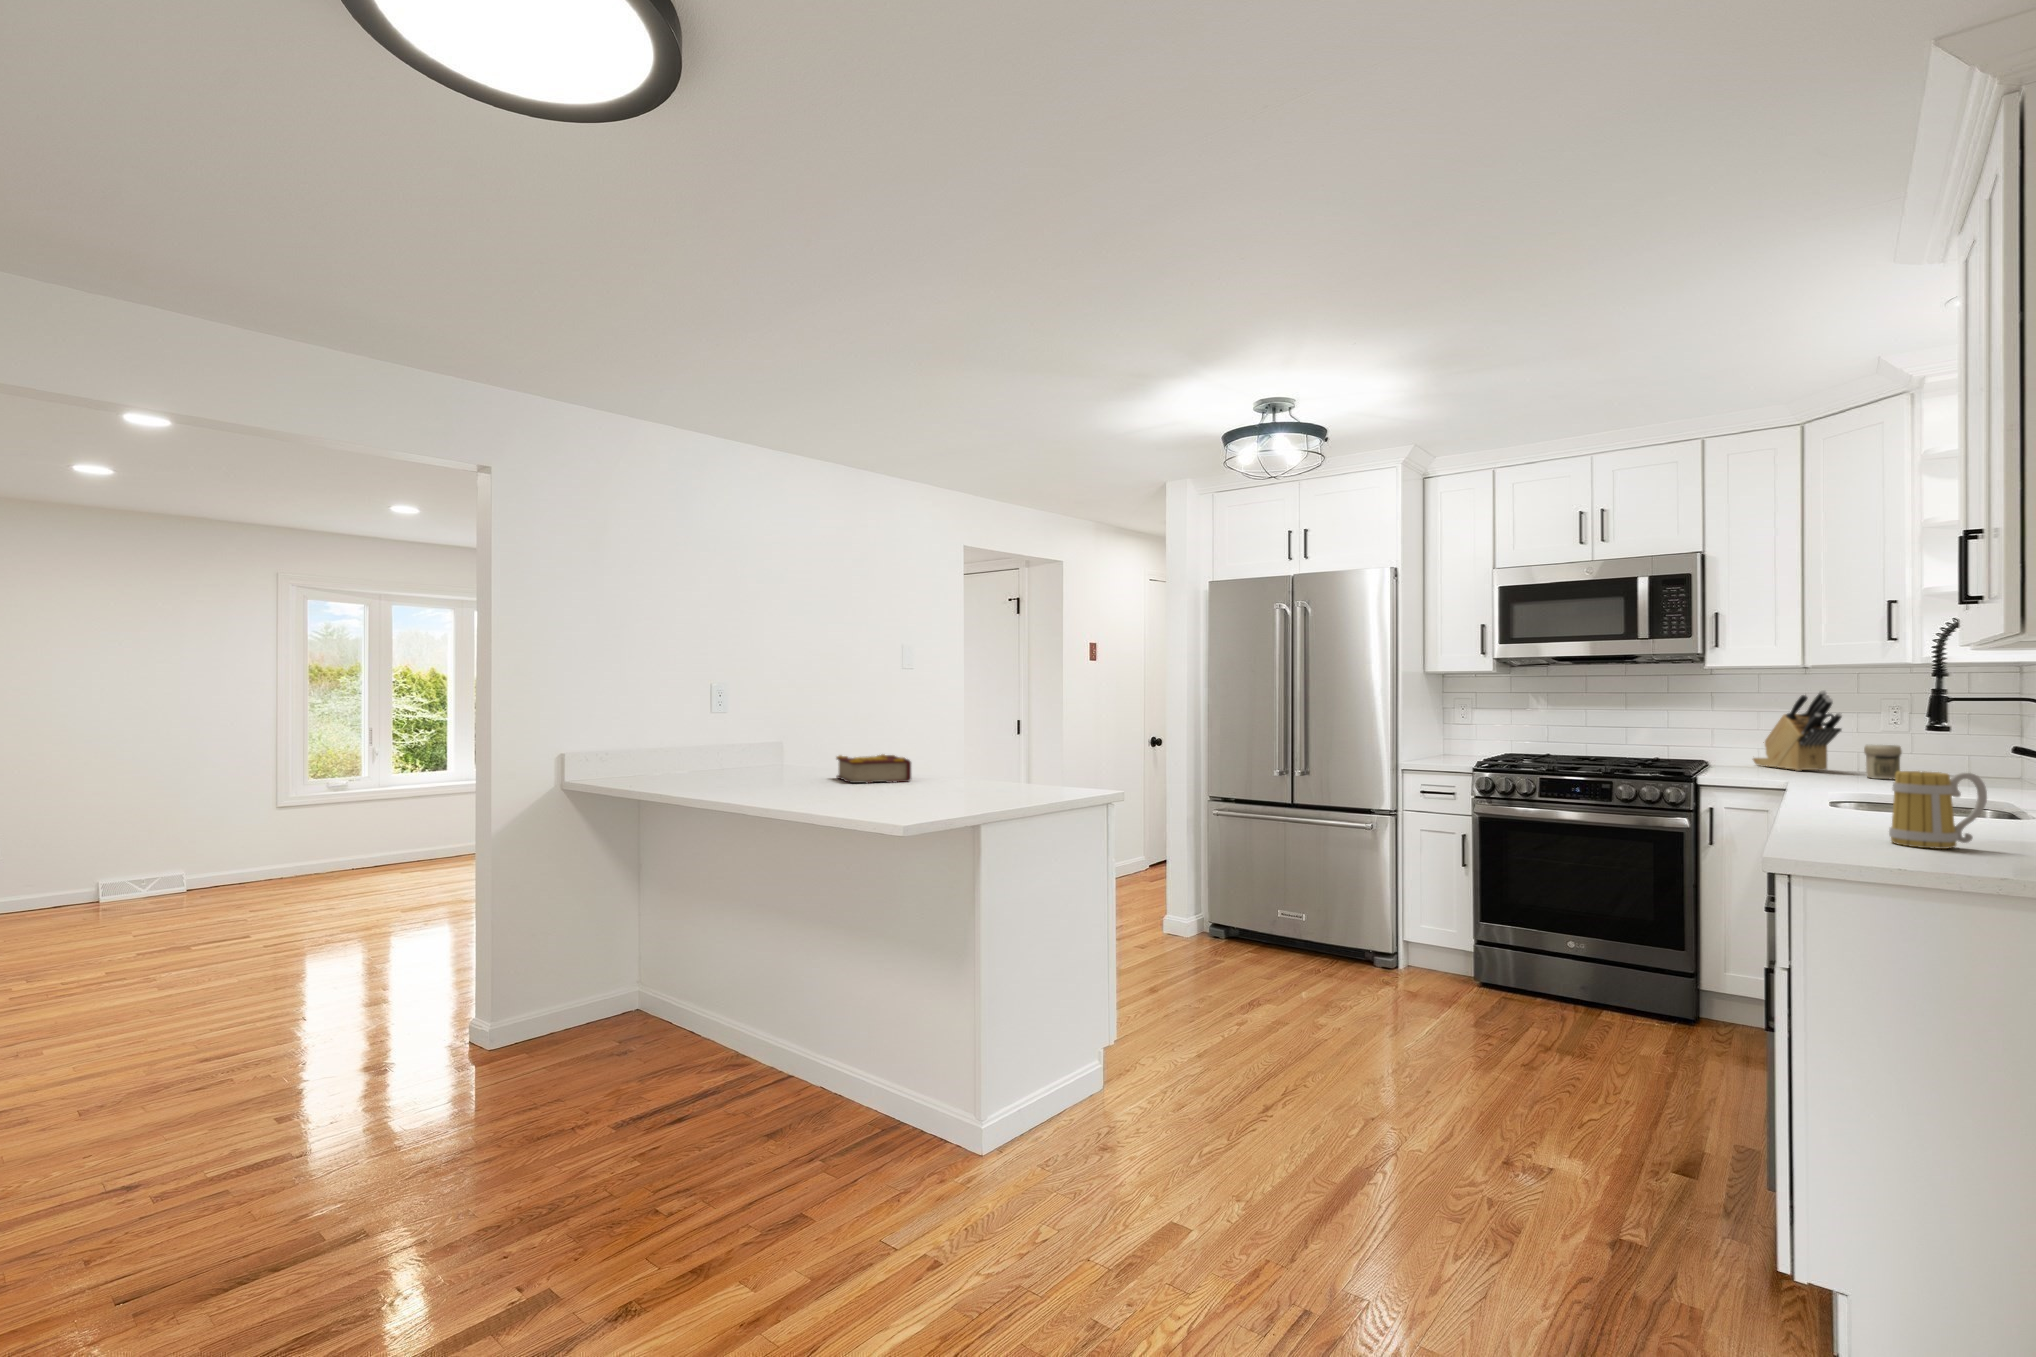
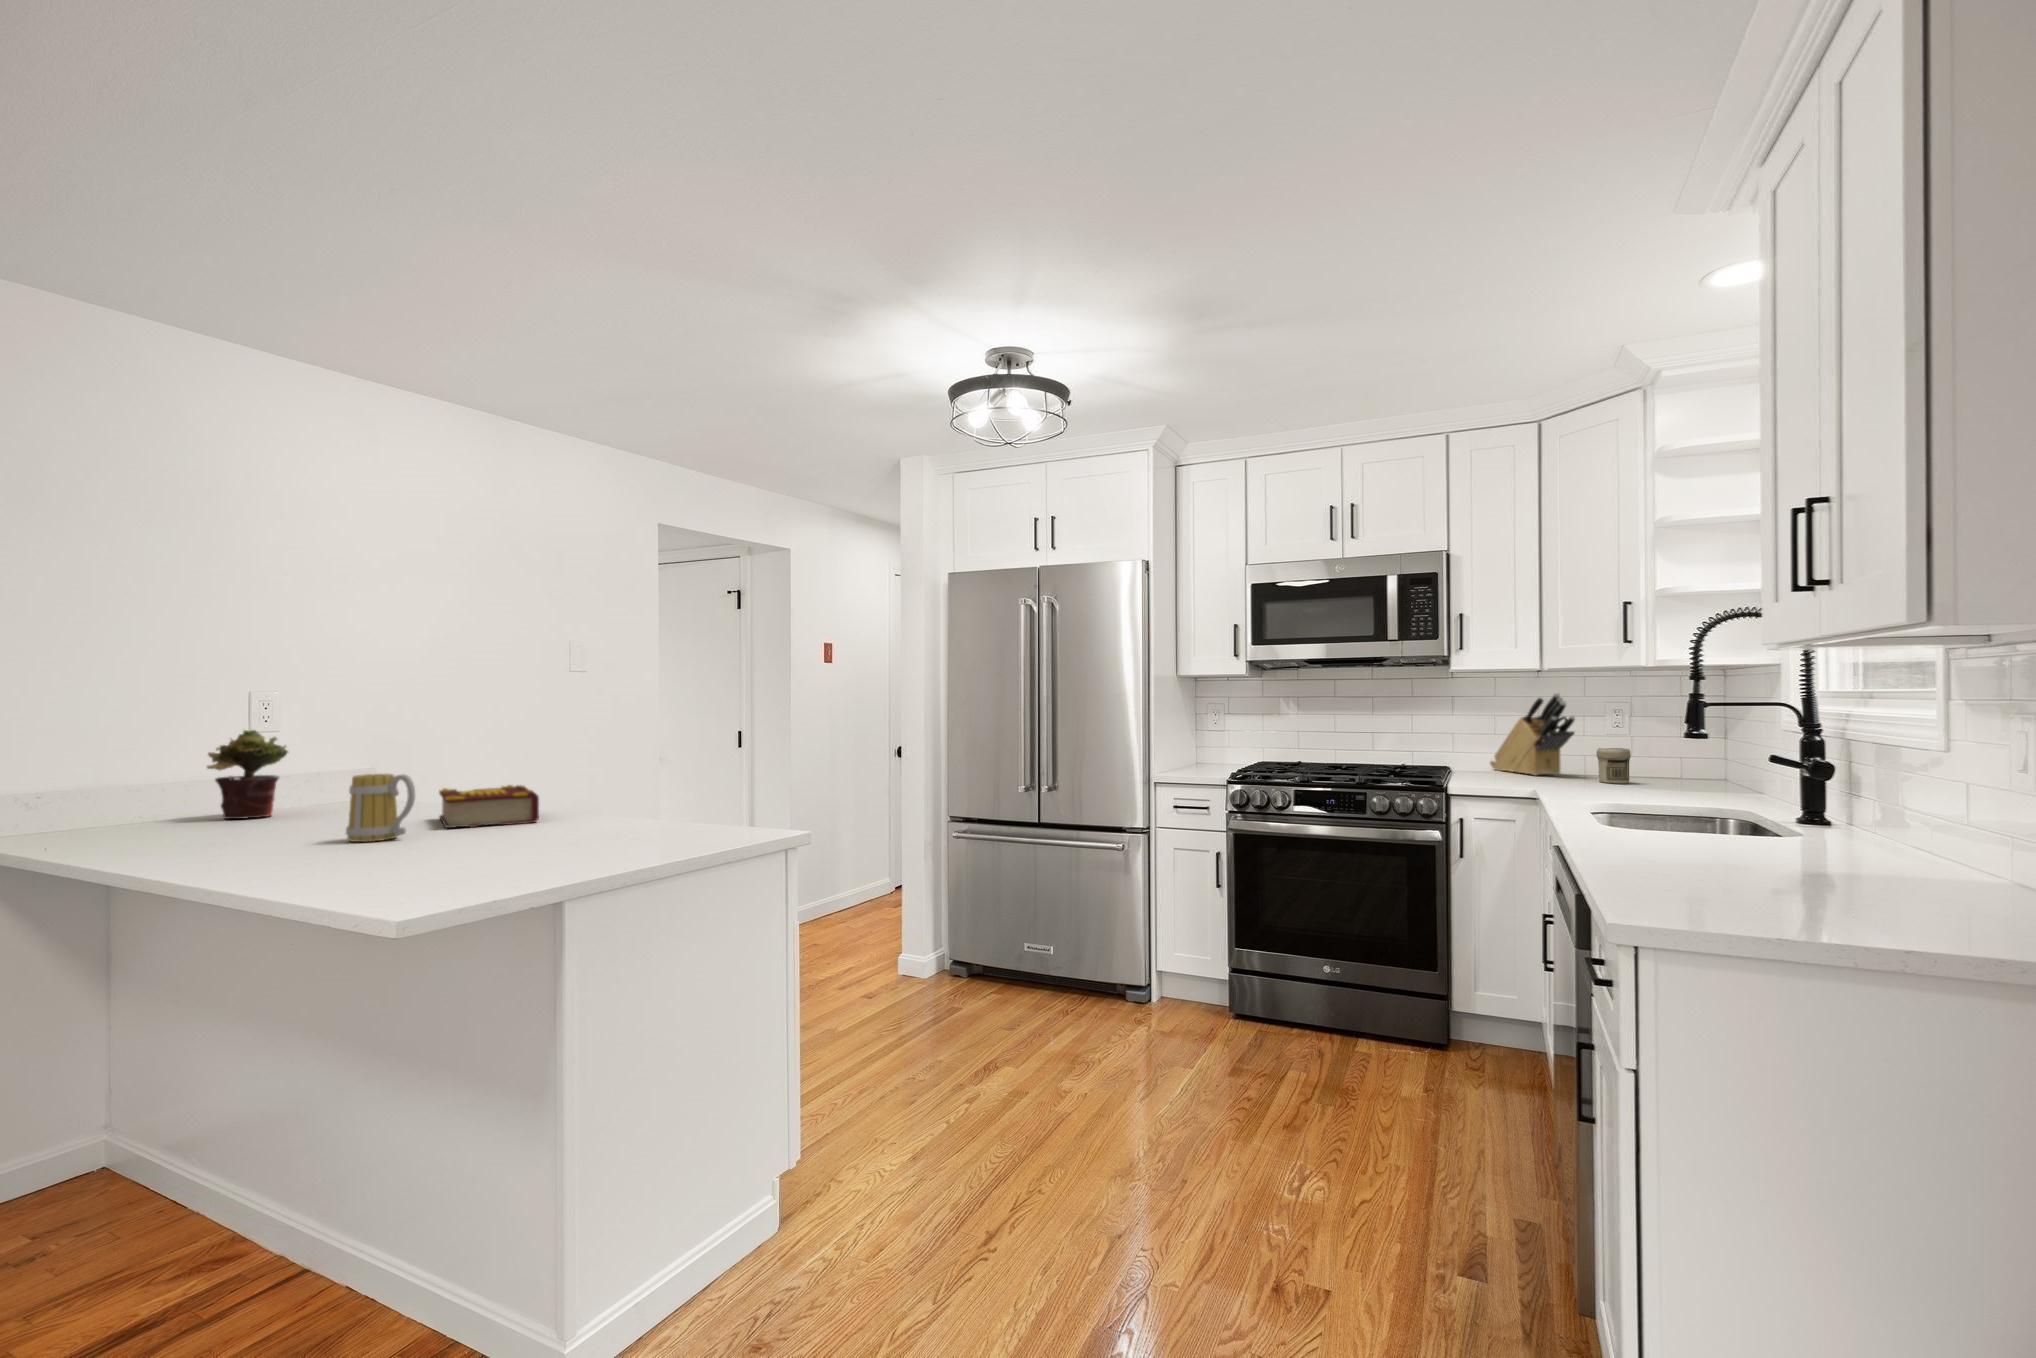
potted plant: none [677,710,725,775] -> present [207,730,288,819]
mug: present [1889,771,1987,849] -> present [346,774,415,842]

